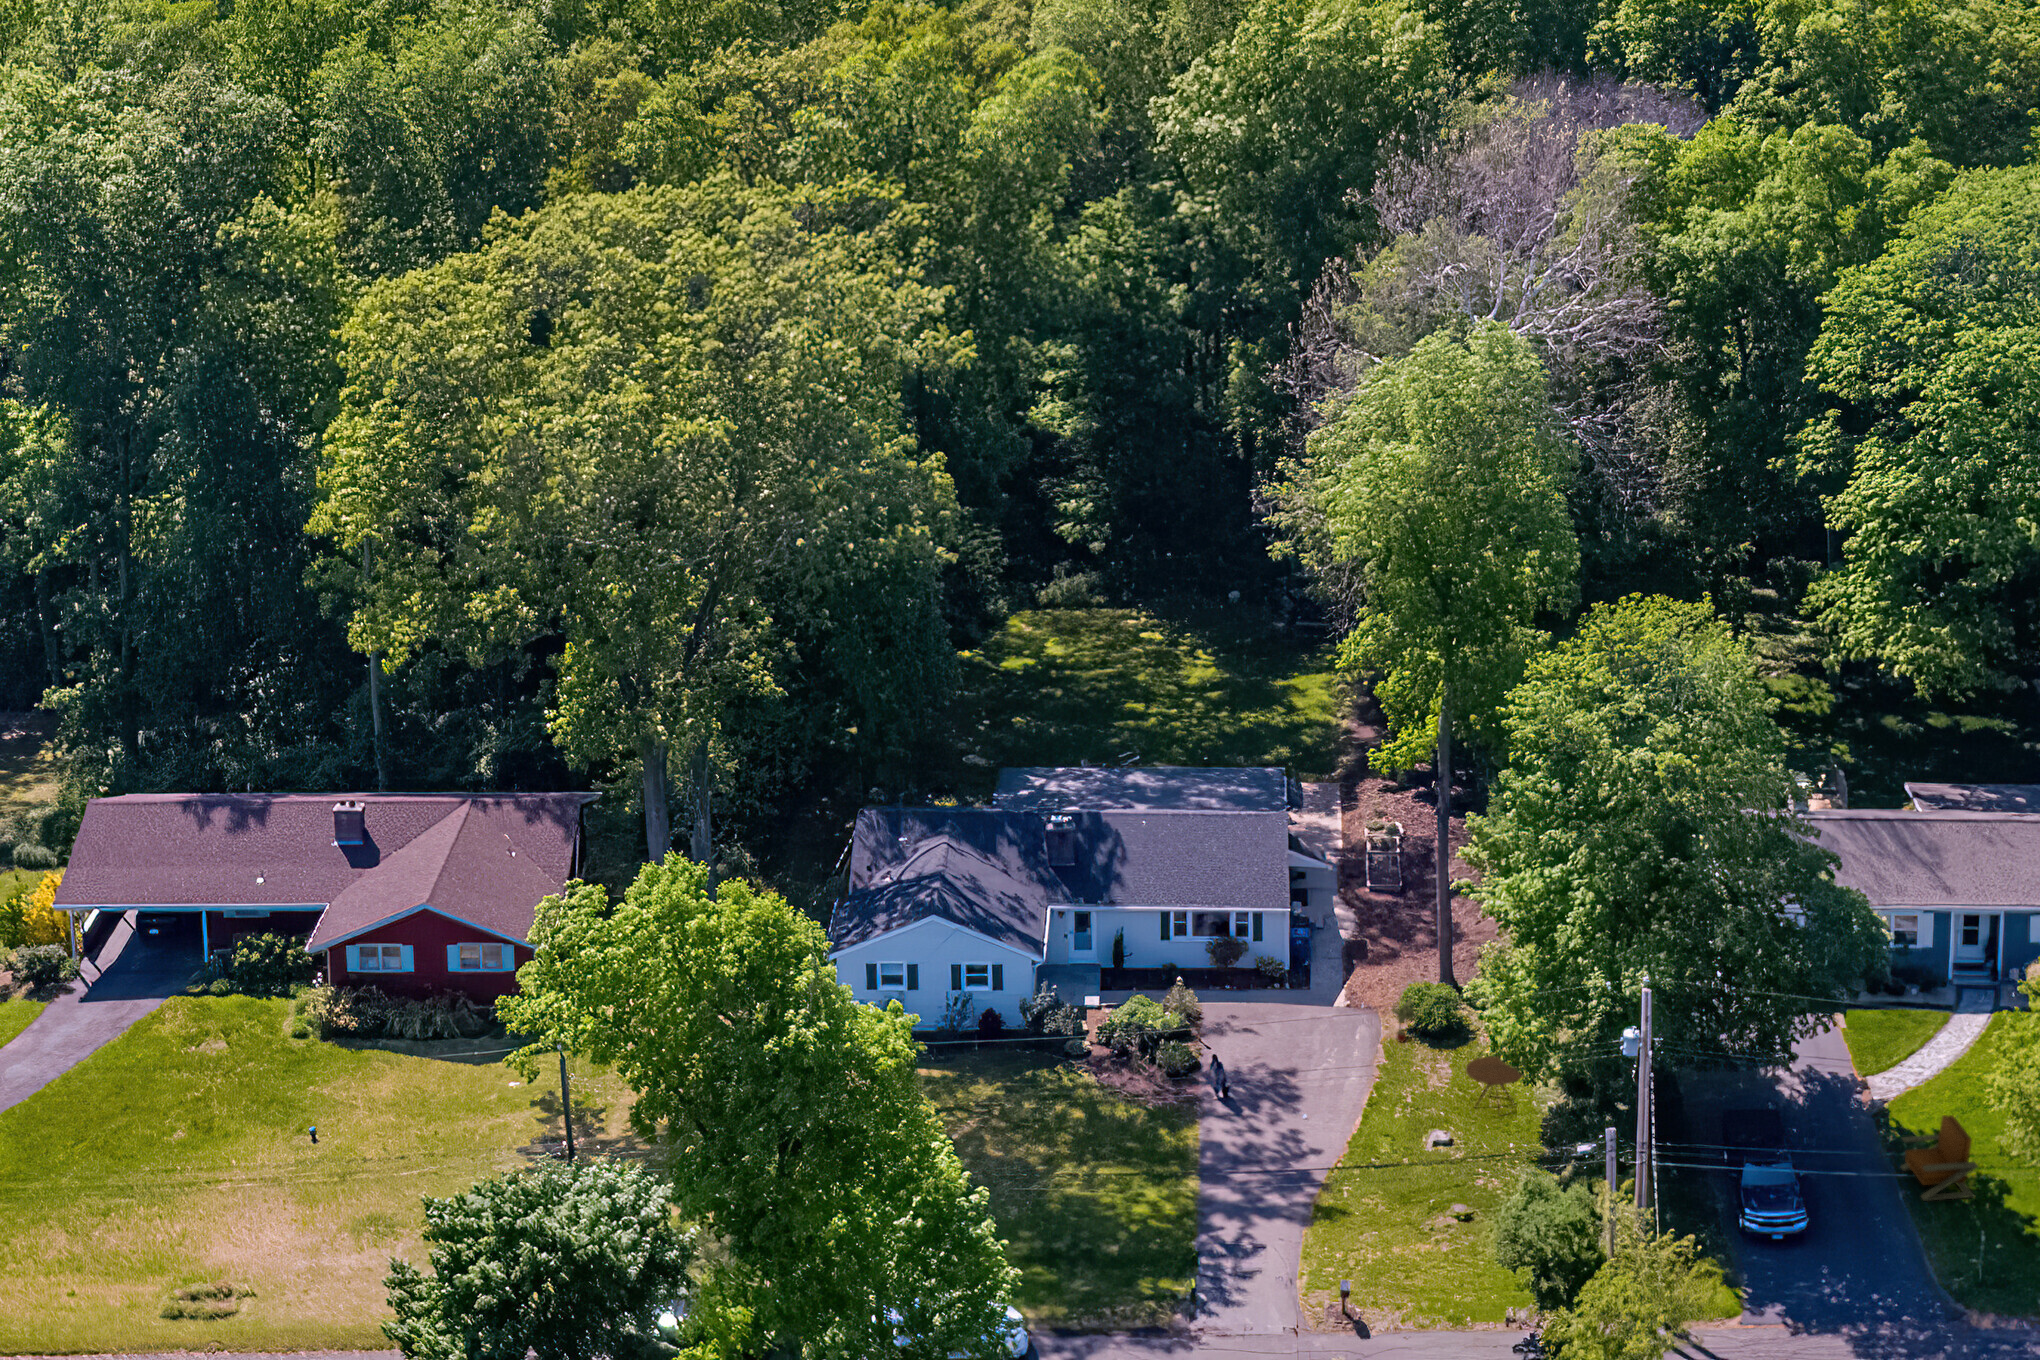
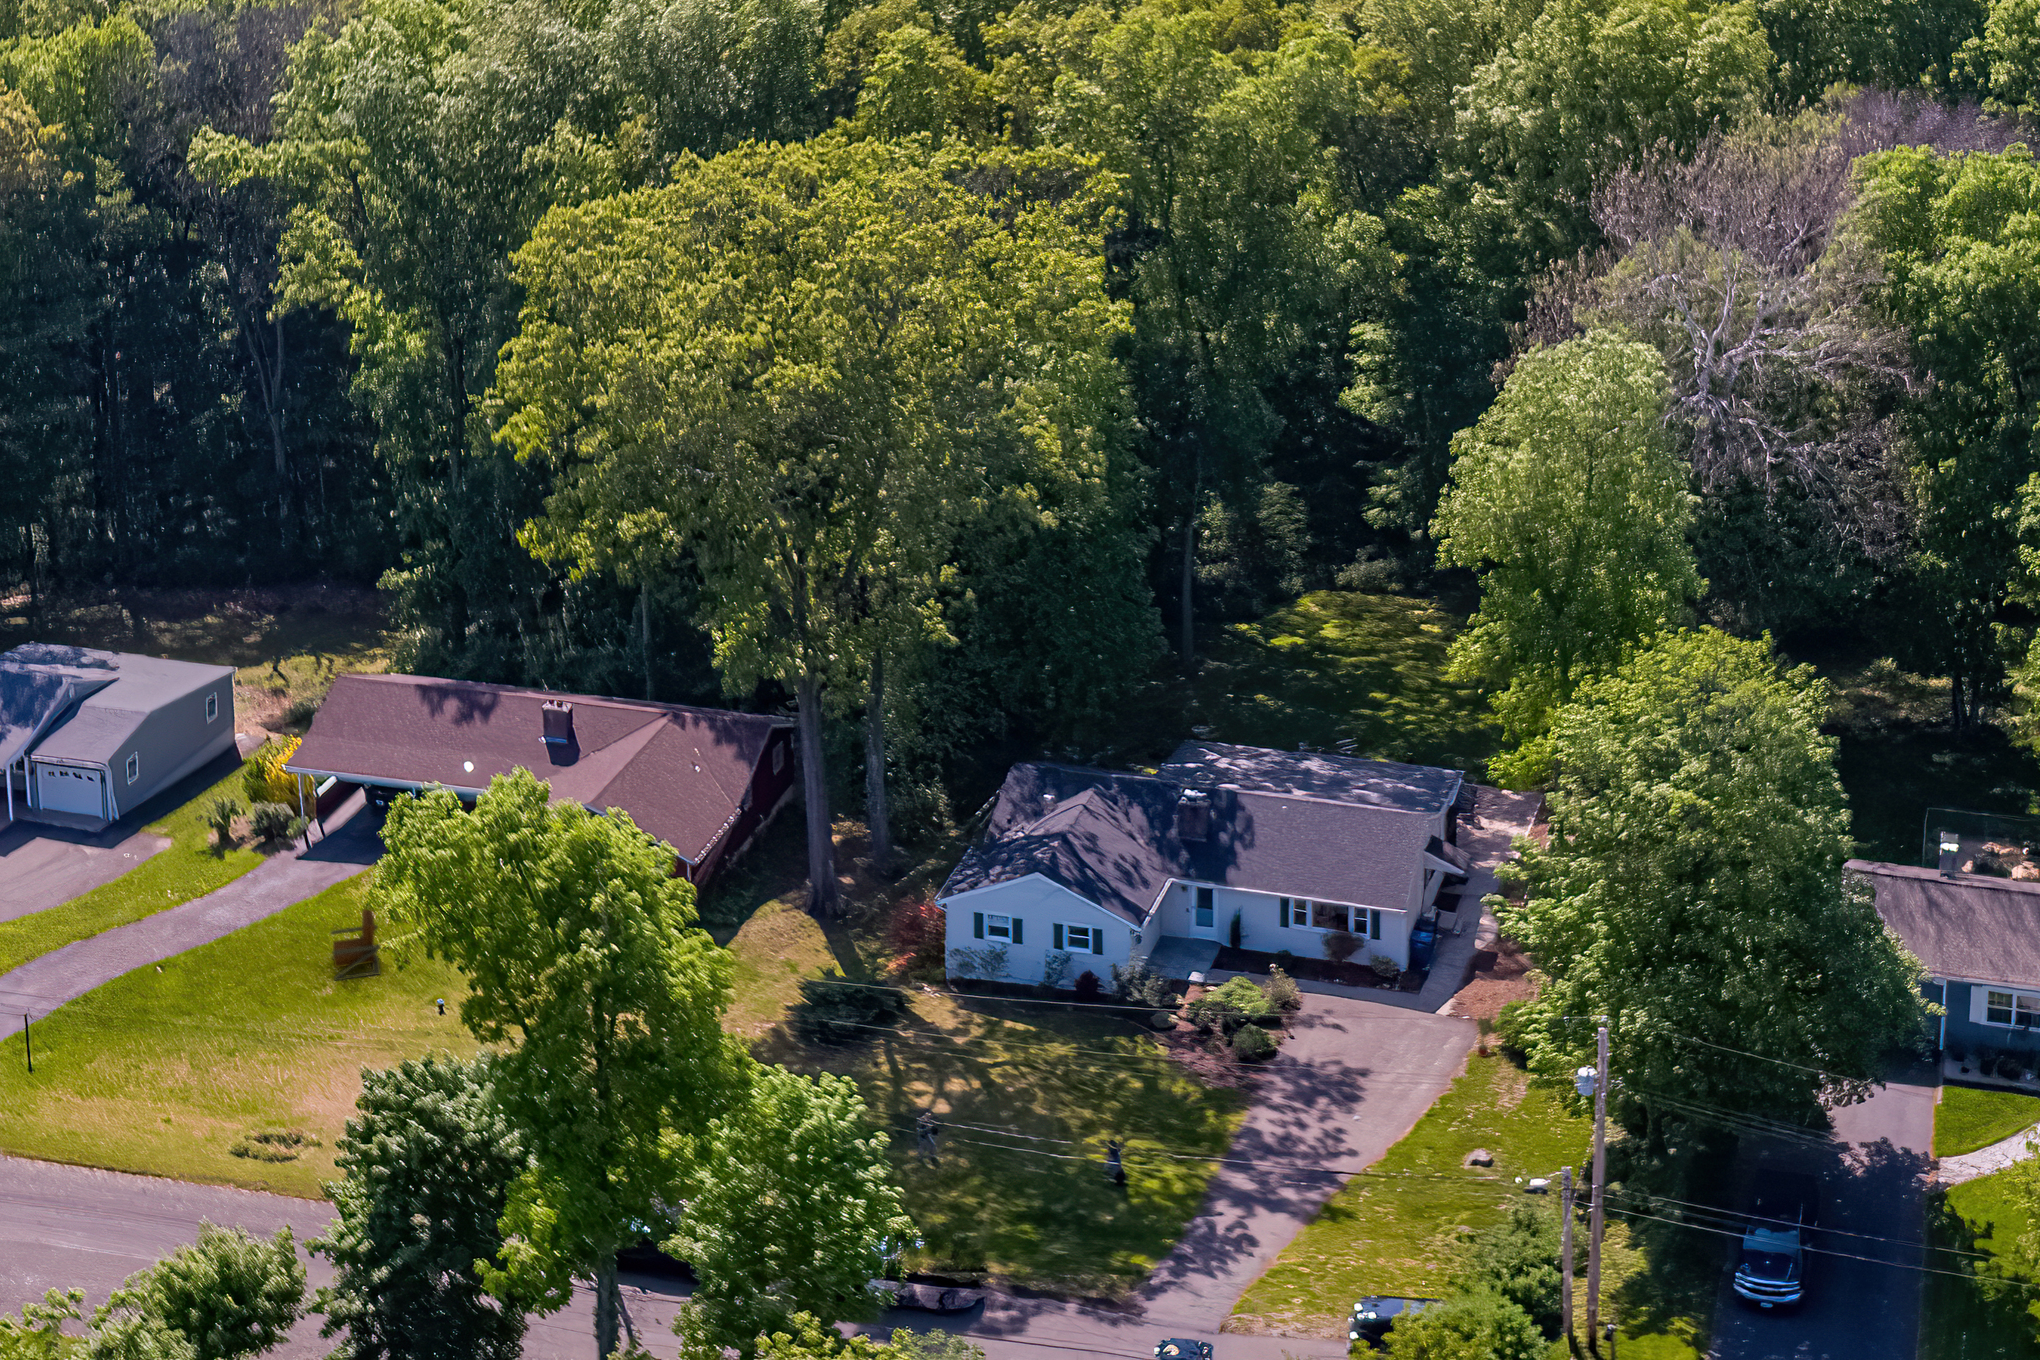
round table: present [1466,1056,1522,1107] -> none [1517,1081,1577,1144]
lounge chair: present [1901,1115,1978,1201] -> present [331,909,380,980]

